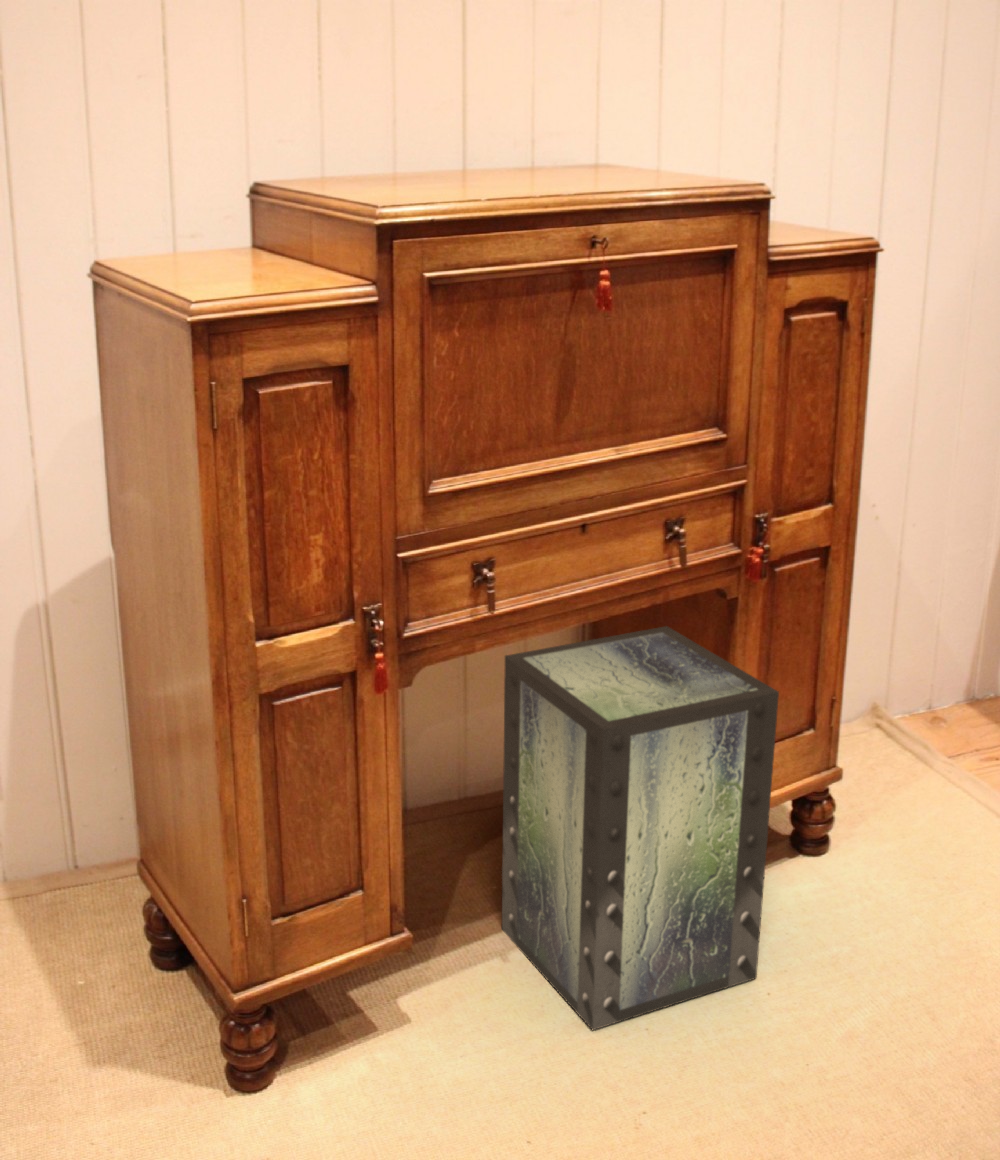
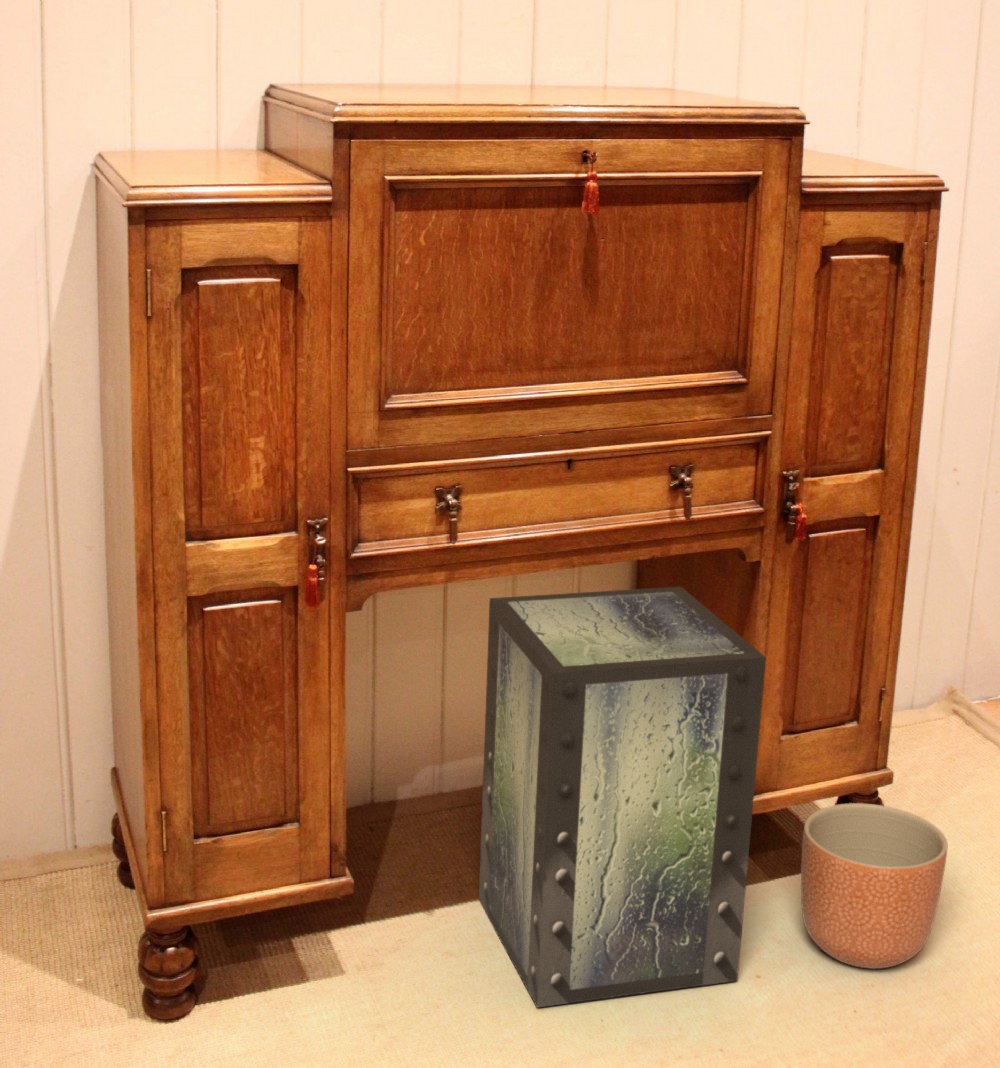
planter: none [793,803,924,951] -> present [801,803,948,969]

